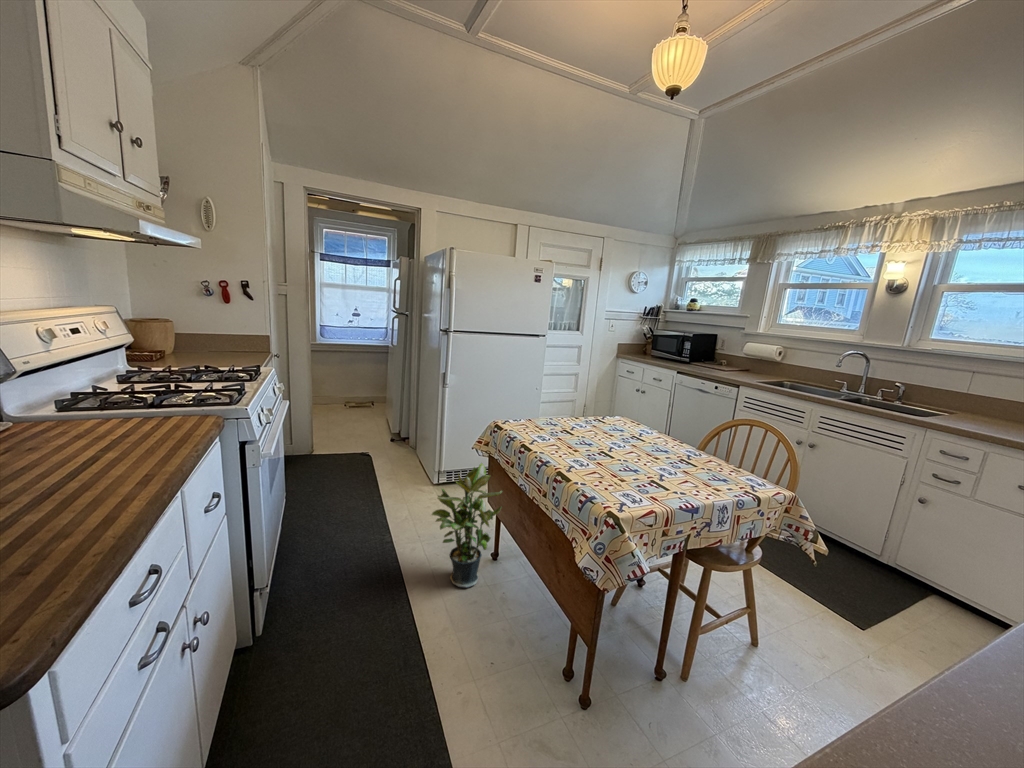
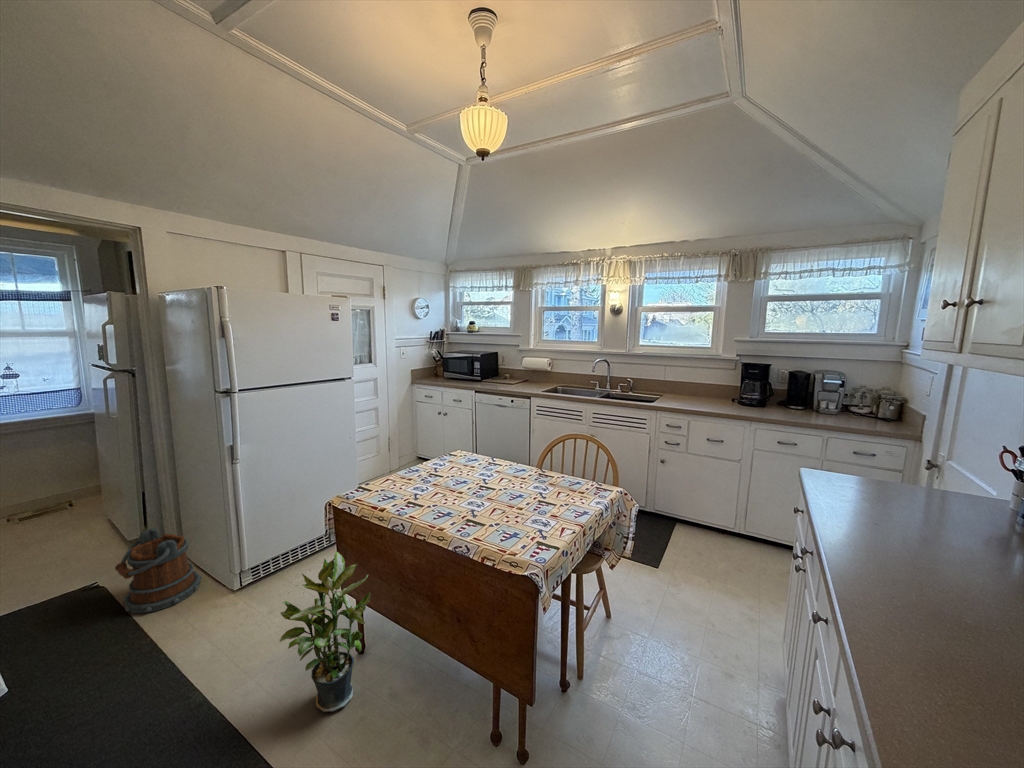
bucket: none [374,424,419,480] -> present [115,528,202,613]

